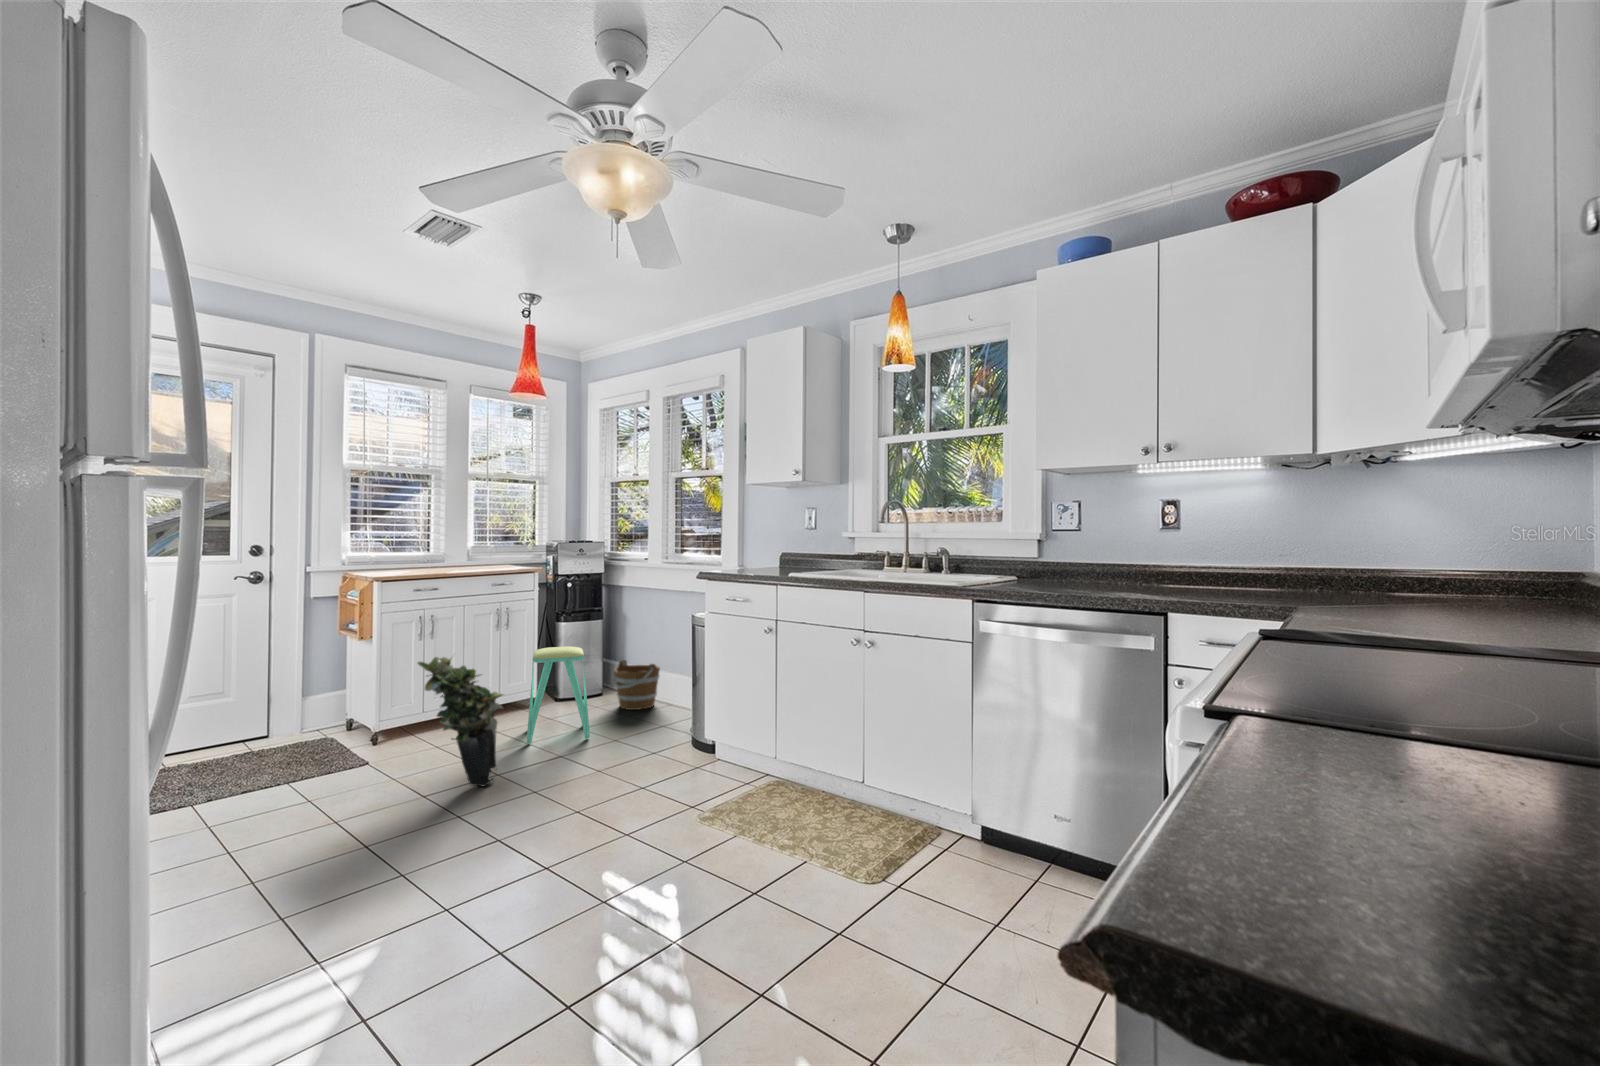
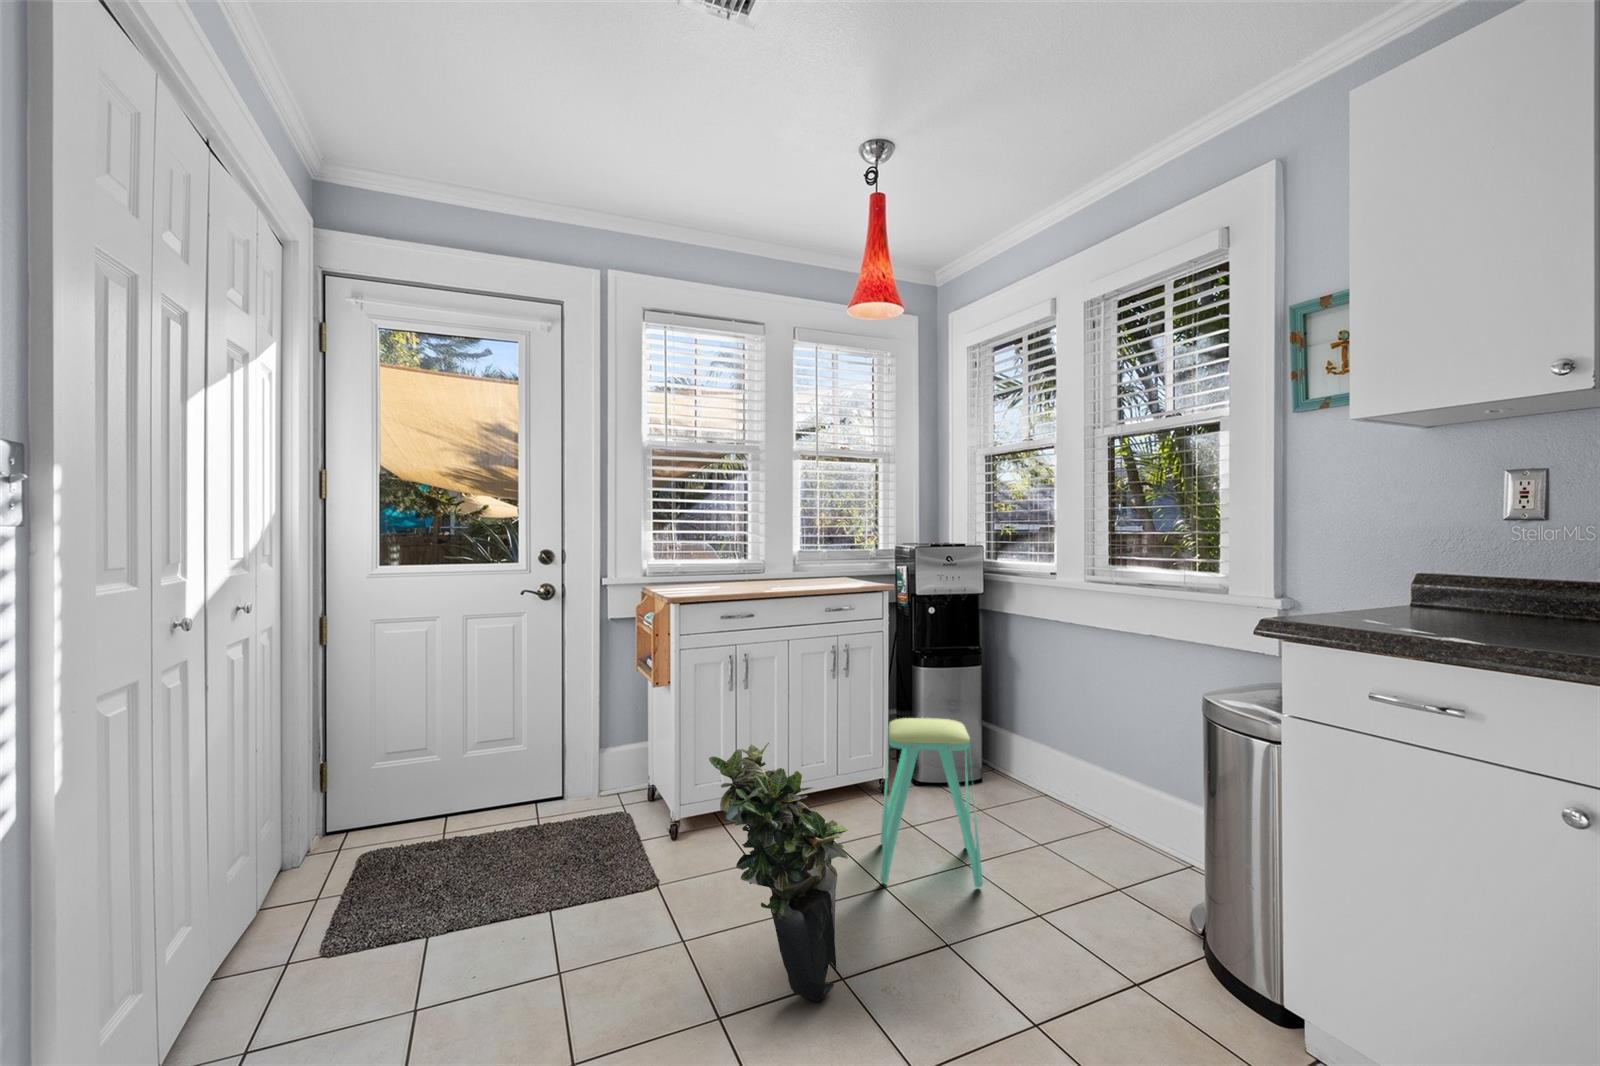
bucket: present [612,660,660,710] -> none [1001,732,1081,822]

